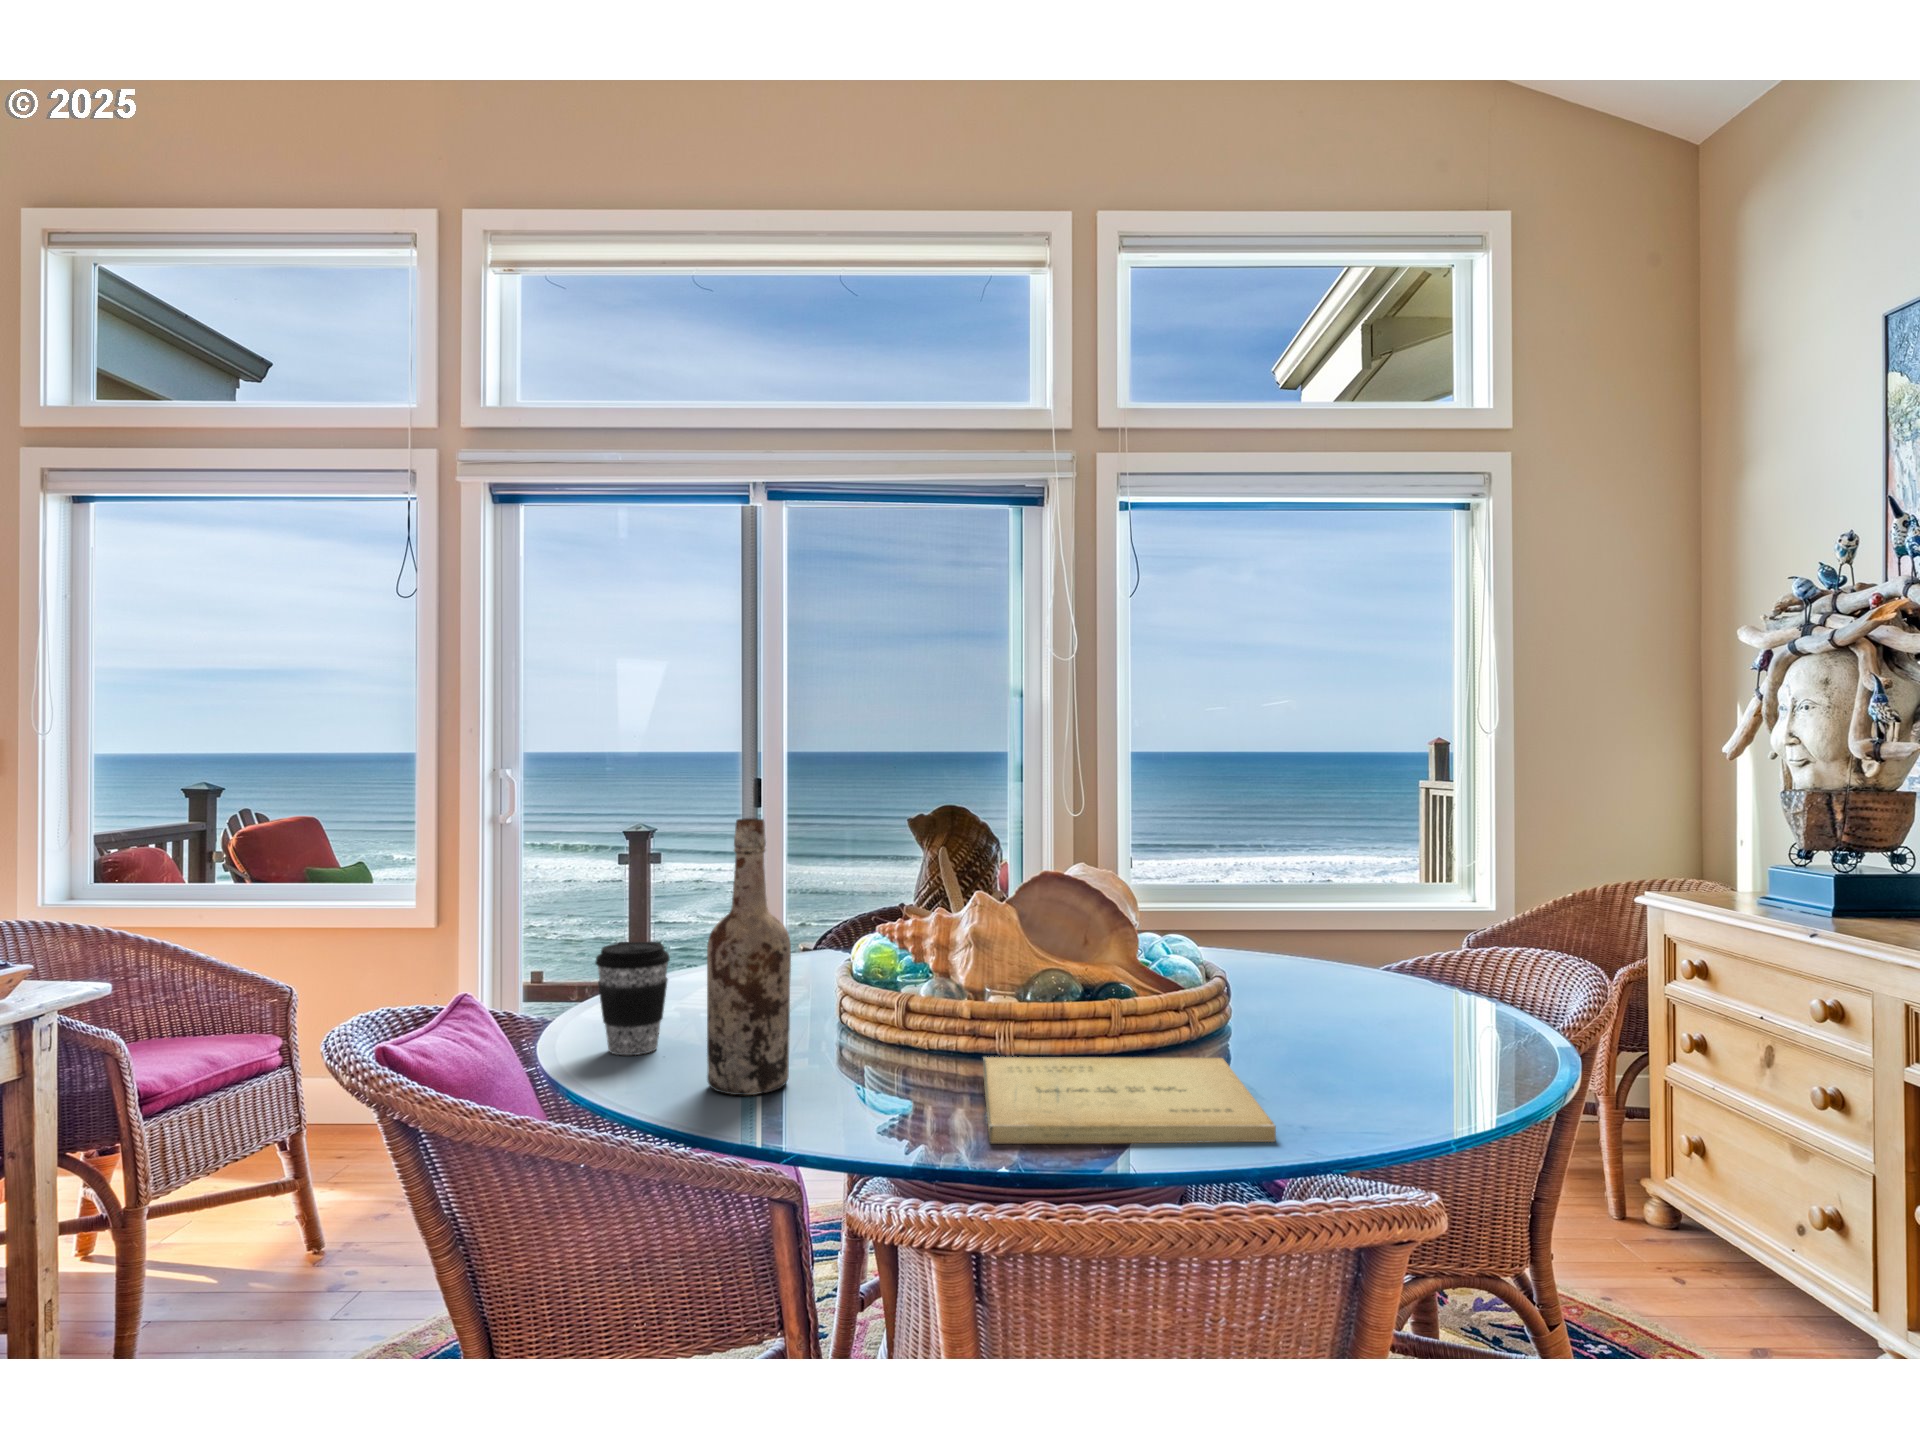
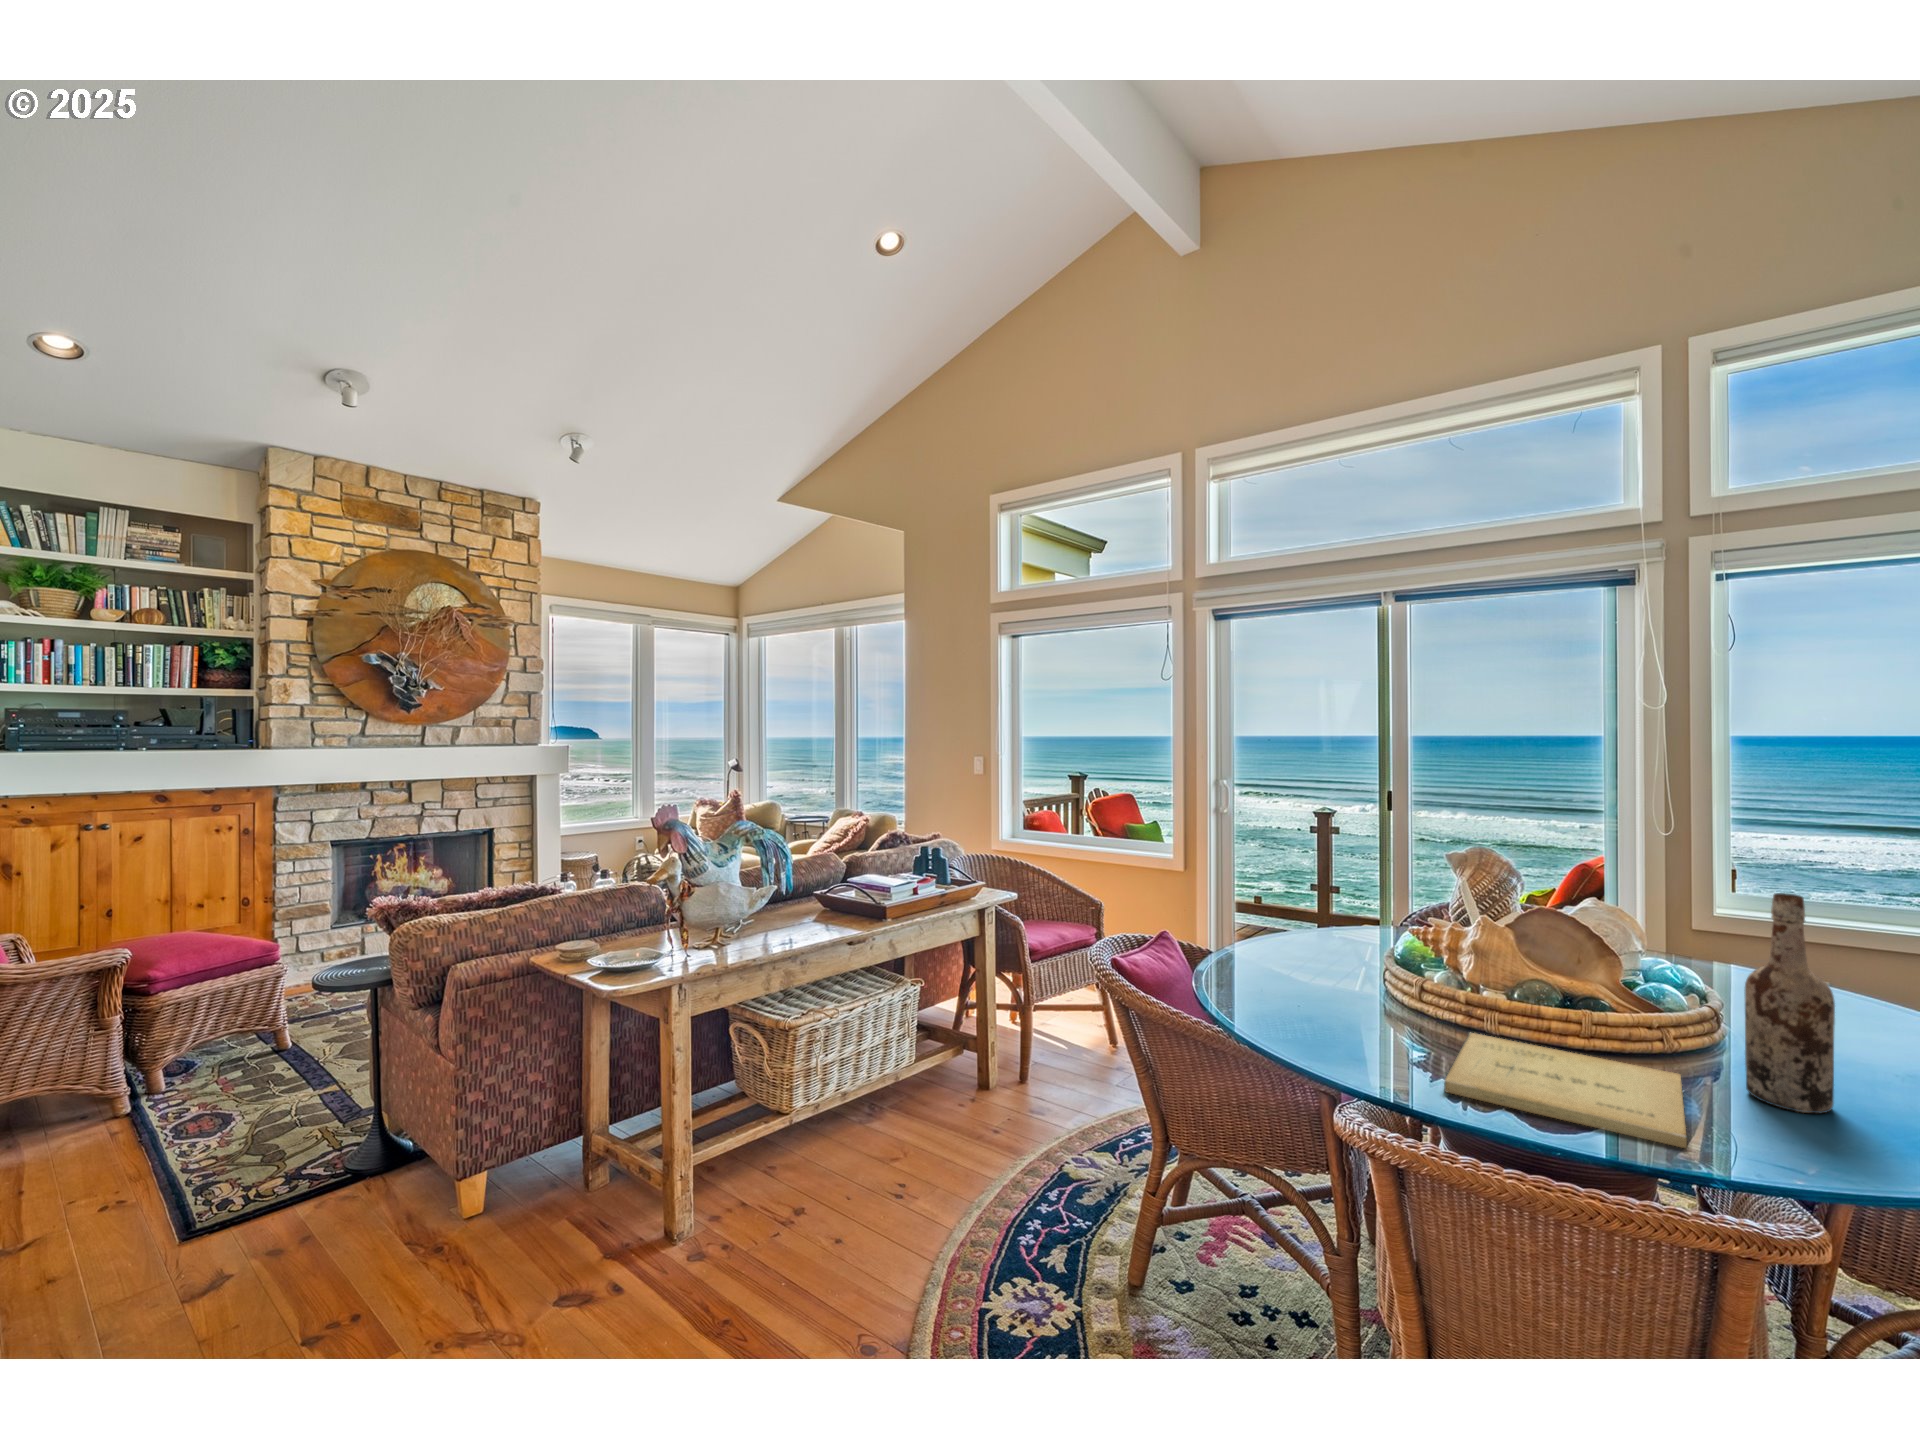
wine bottle: present [707,818,791,1095] -> present [1745,893,1835,1113]
coffee cup: present [596,942,670,1055] -> none [1226,917,1270,984]

